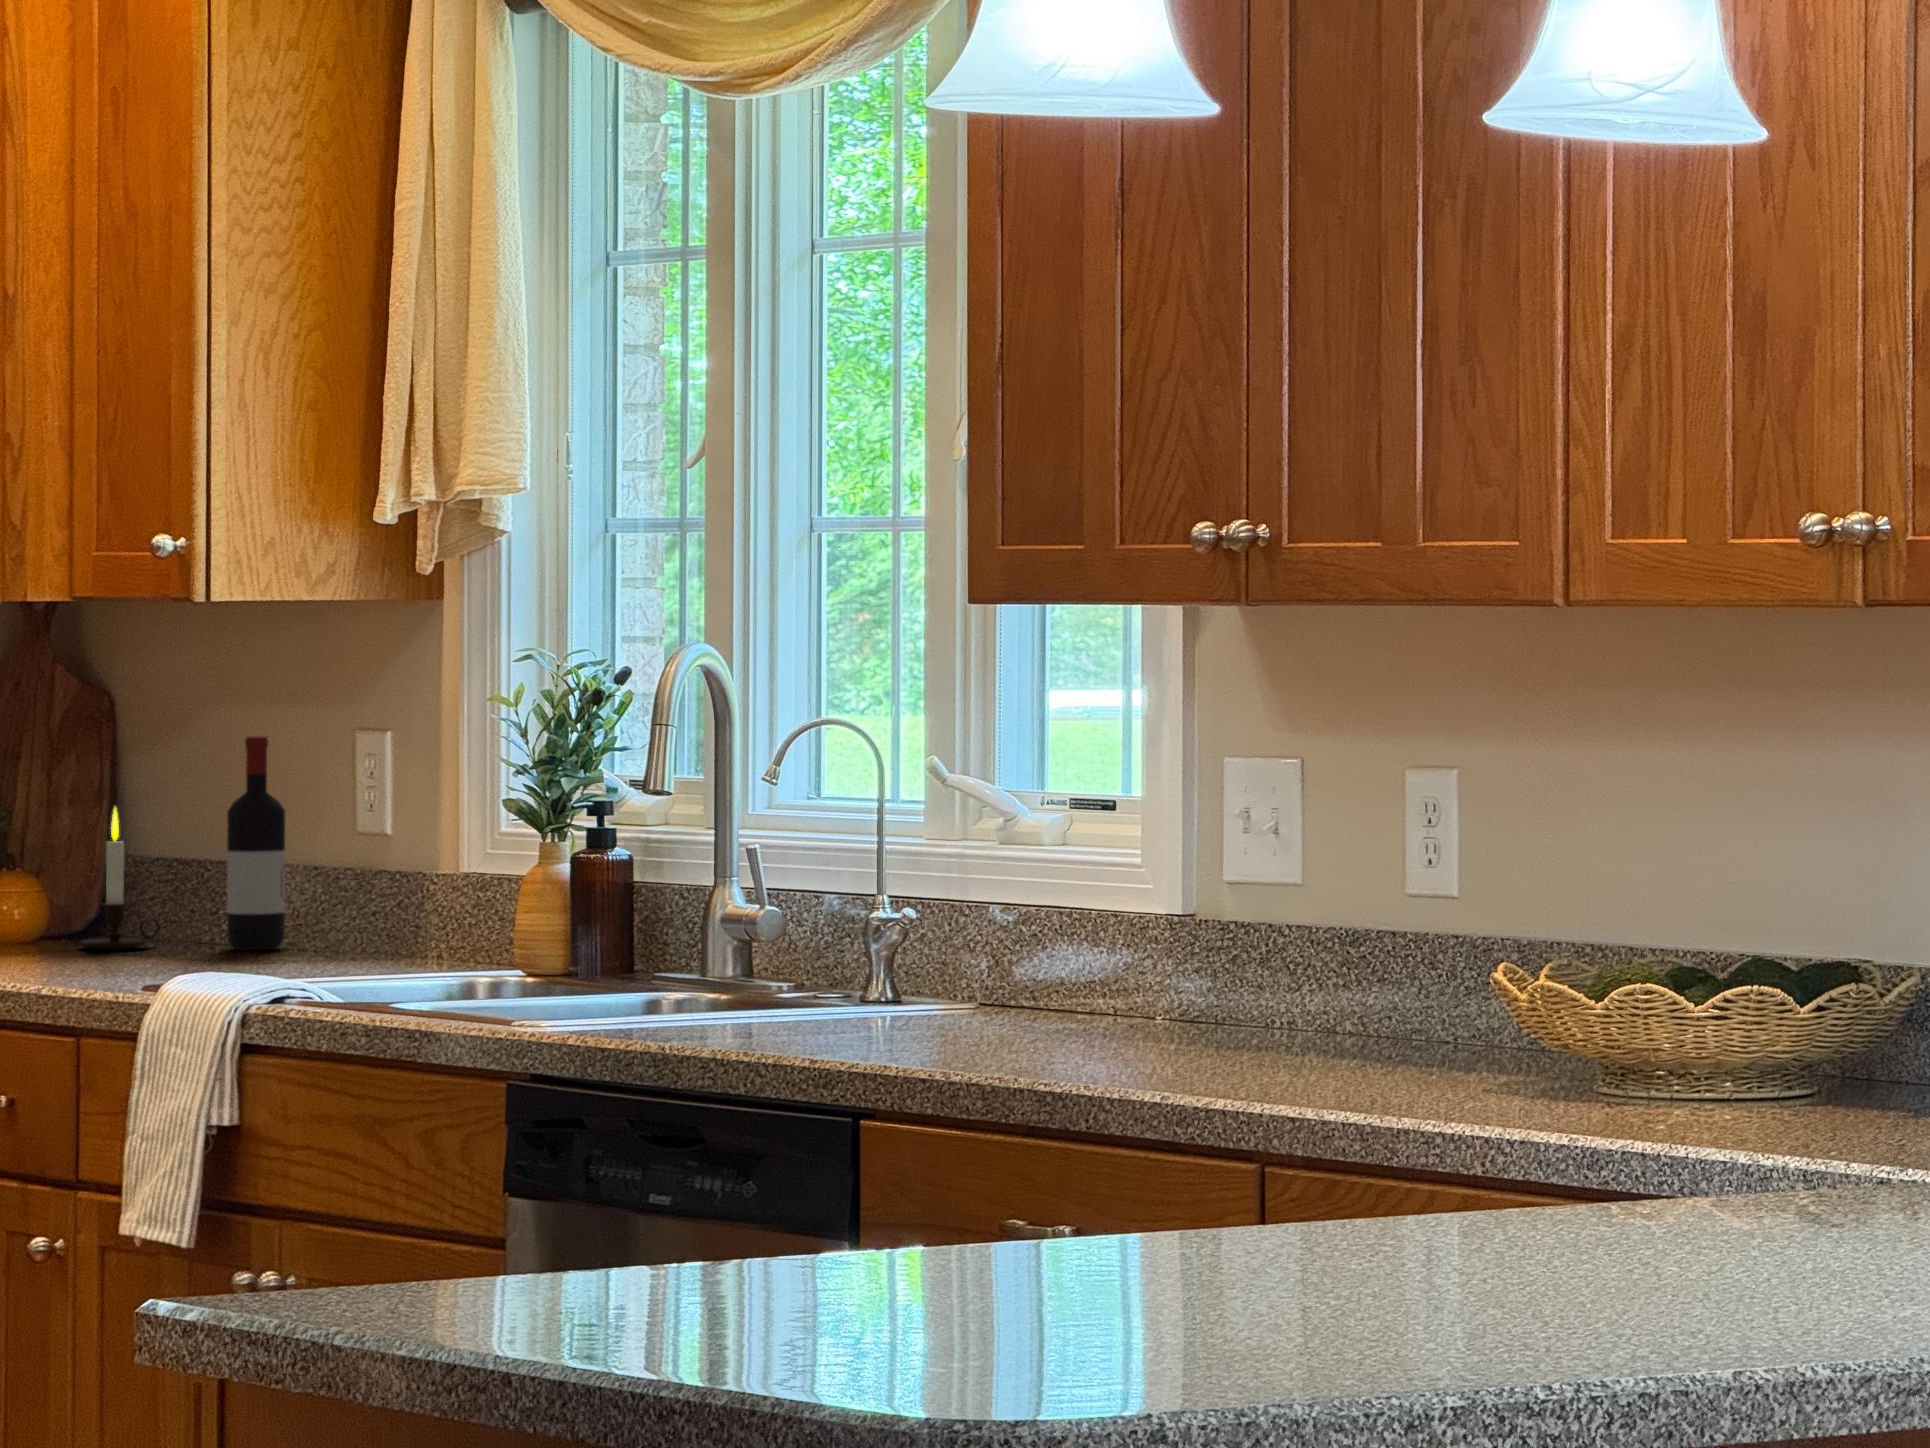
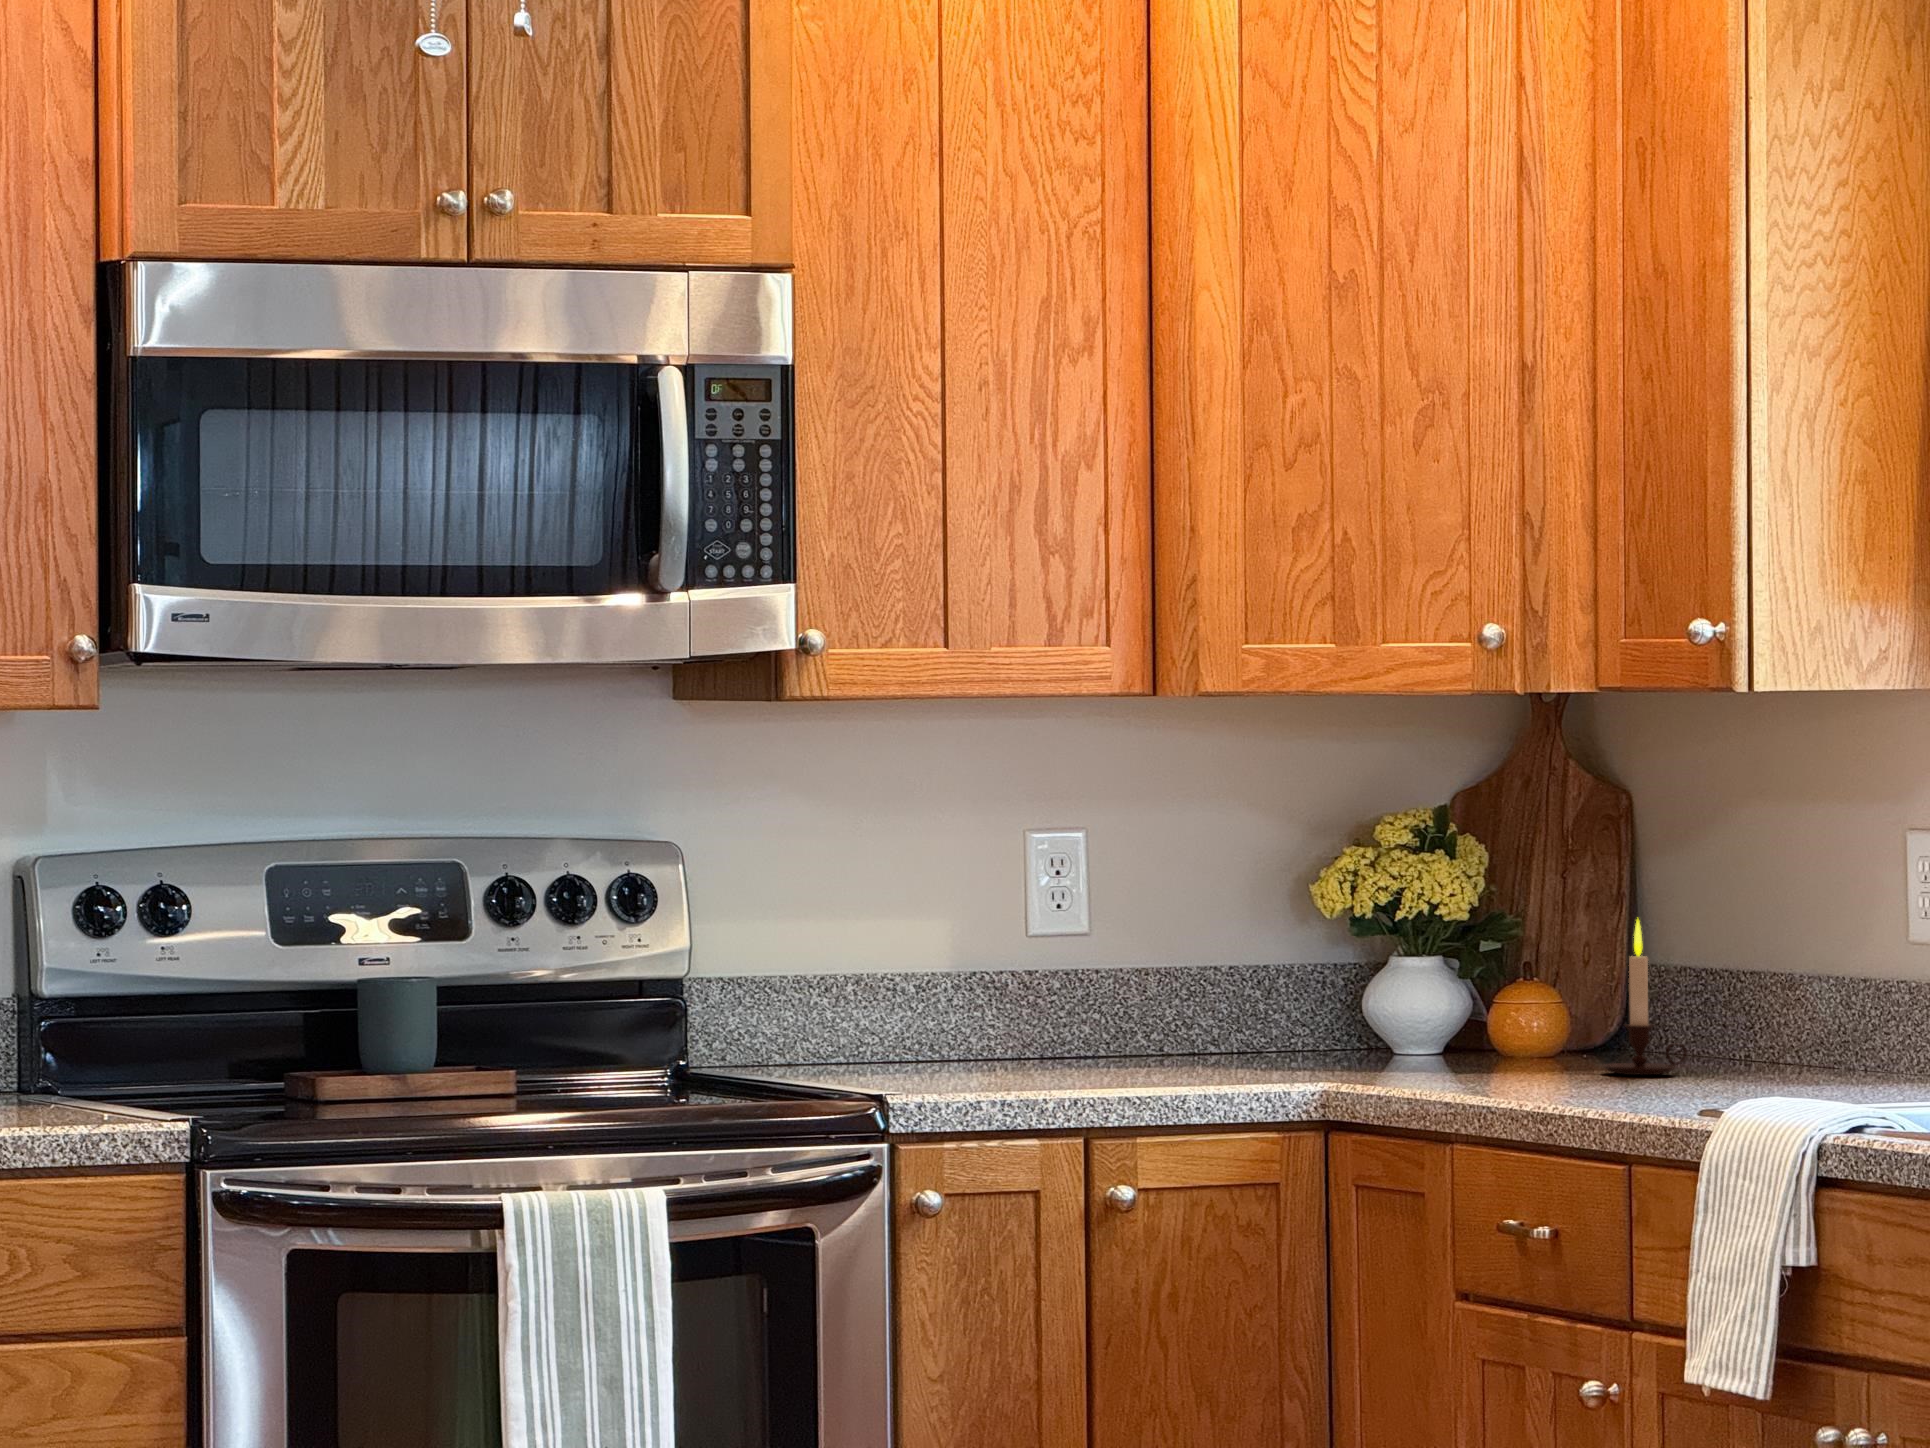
wine bottle: present [227,737,285,950] -> none [1761,841,1828,1081]

